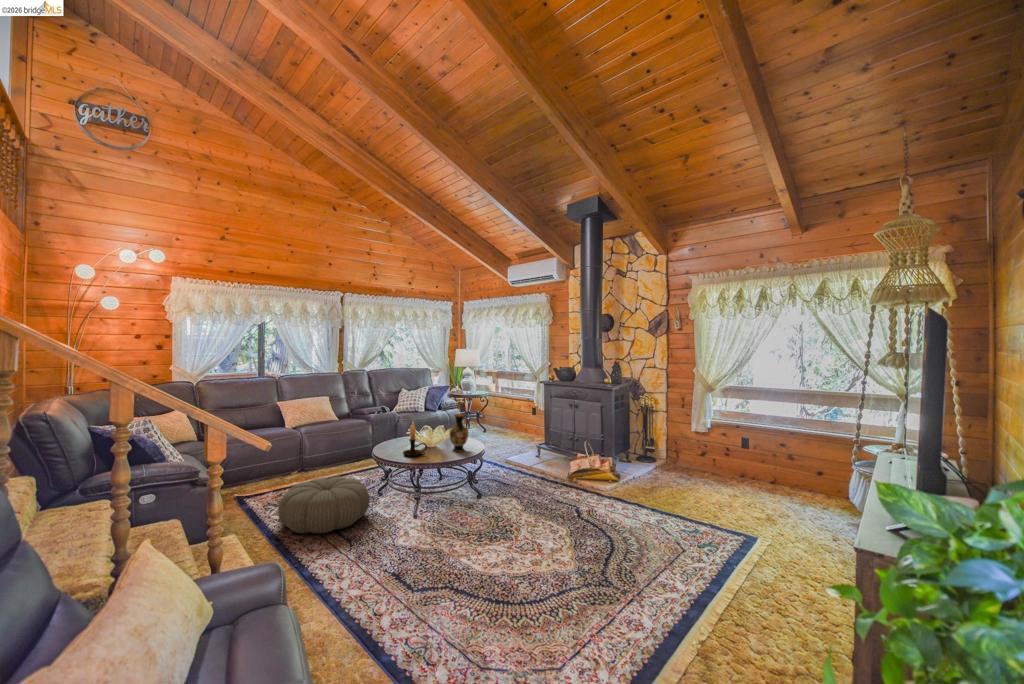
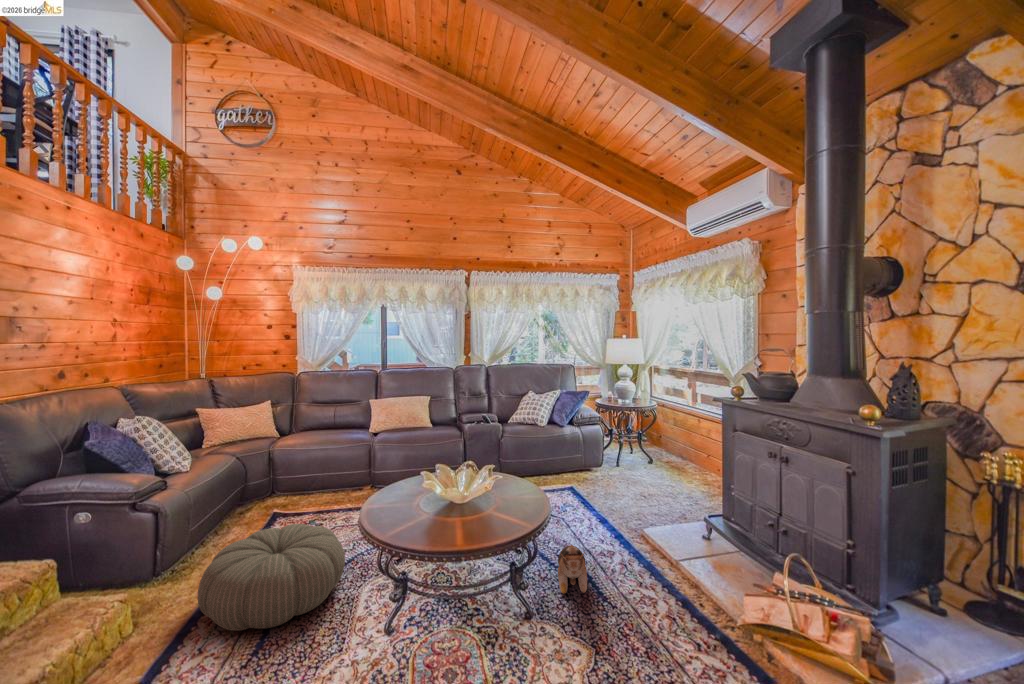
vase: present [450,414,468,452] -> none [471,455,506,529]
candle holder: present [403,421,427,457] -> none [393,457,426,522]
plush toy: none [478,459,502,486] -> present [558,545,587,594]

